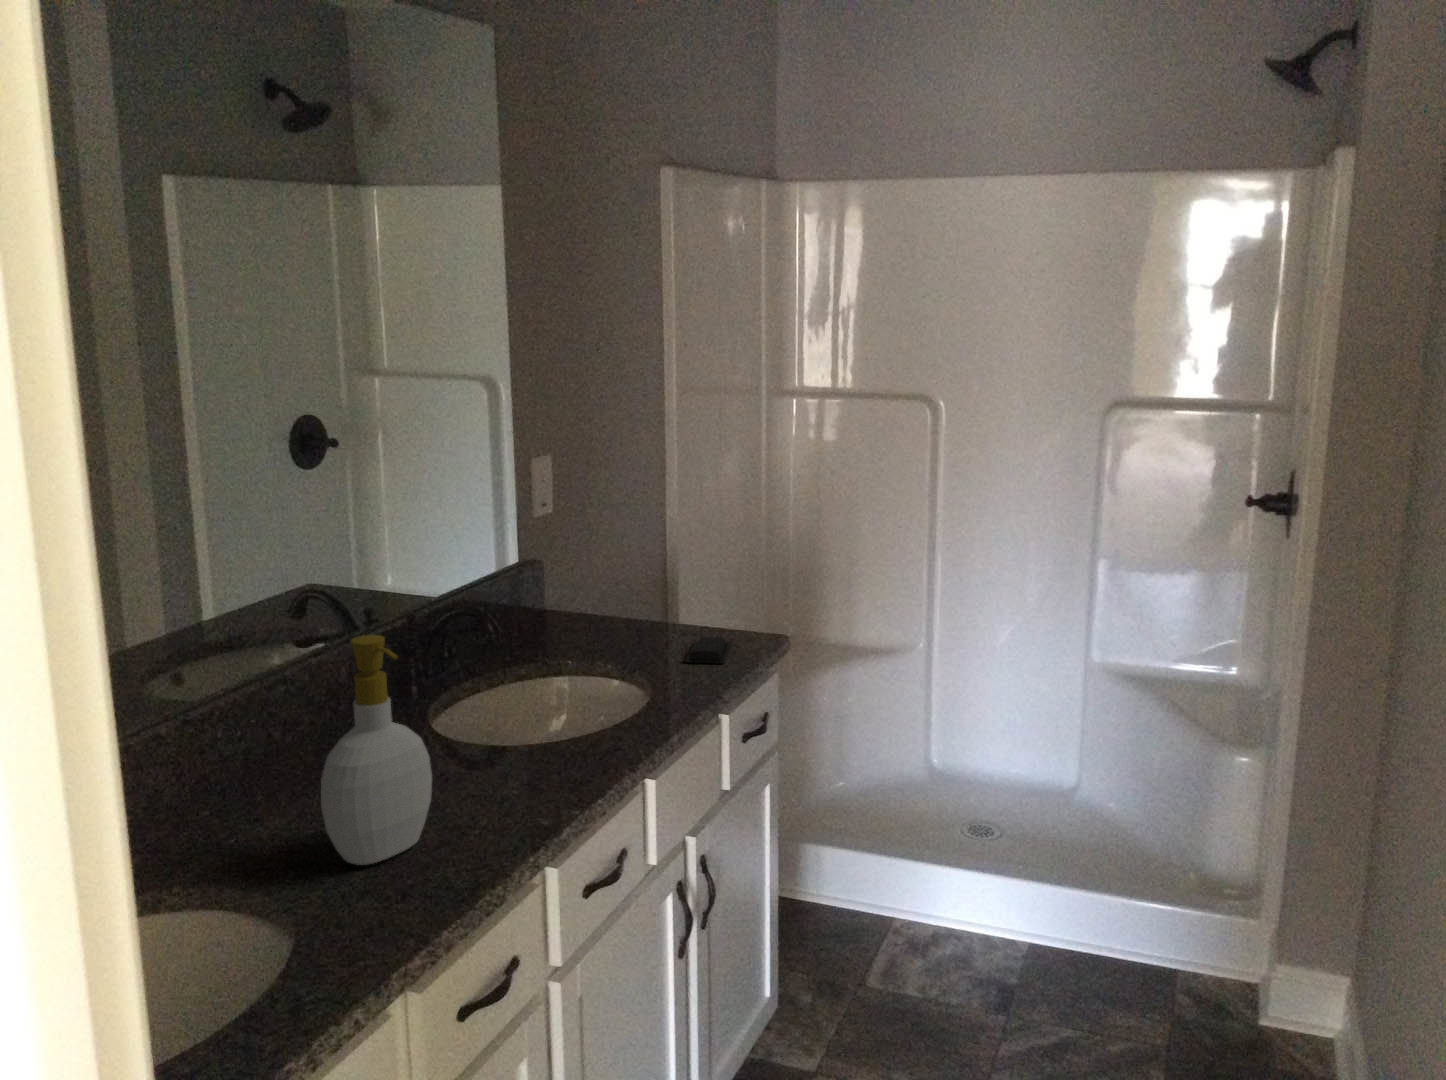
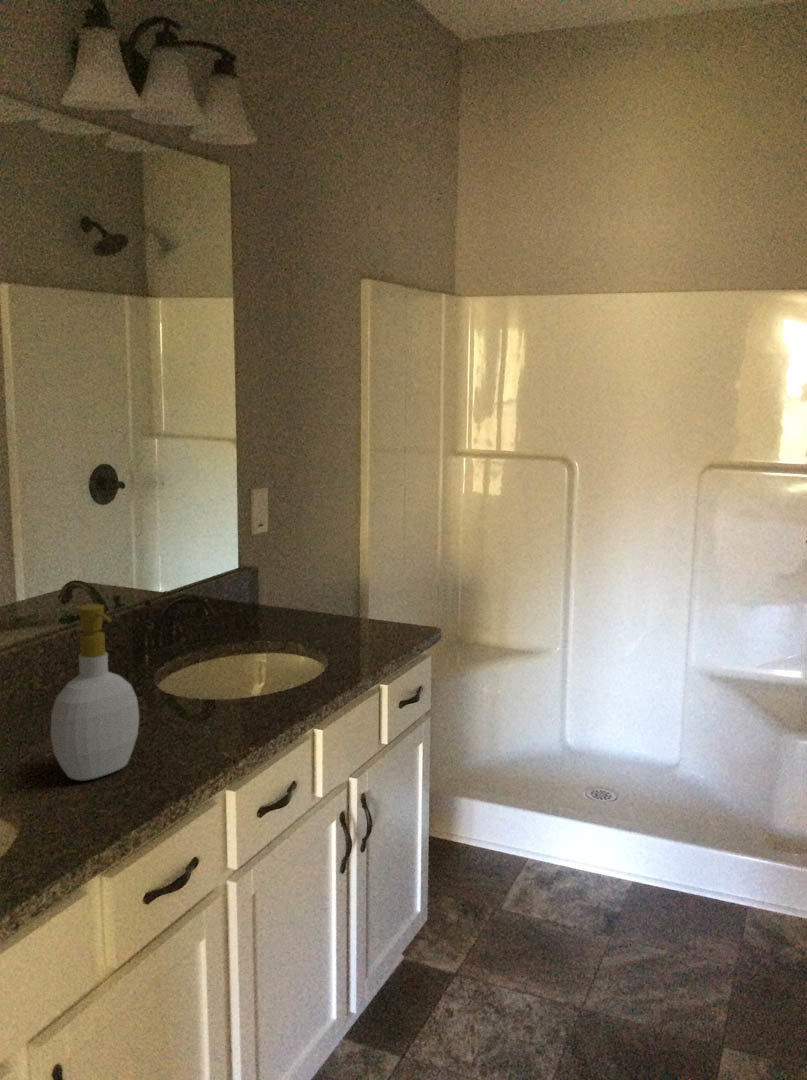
soap bar: present [685,637,733,664] -> none [357,627,397,647]

